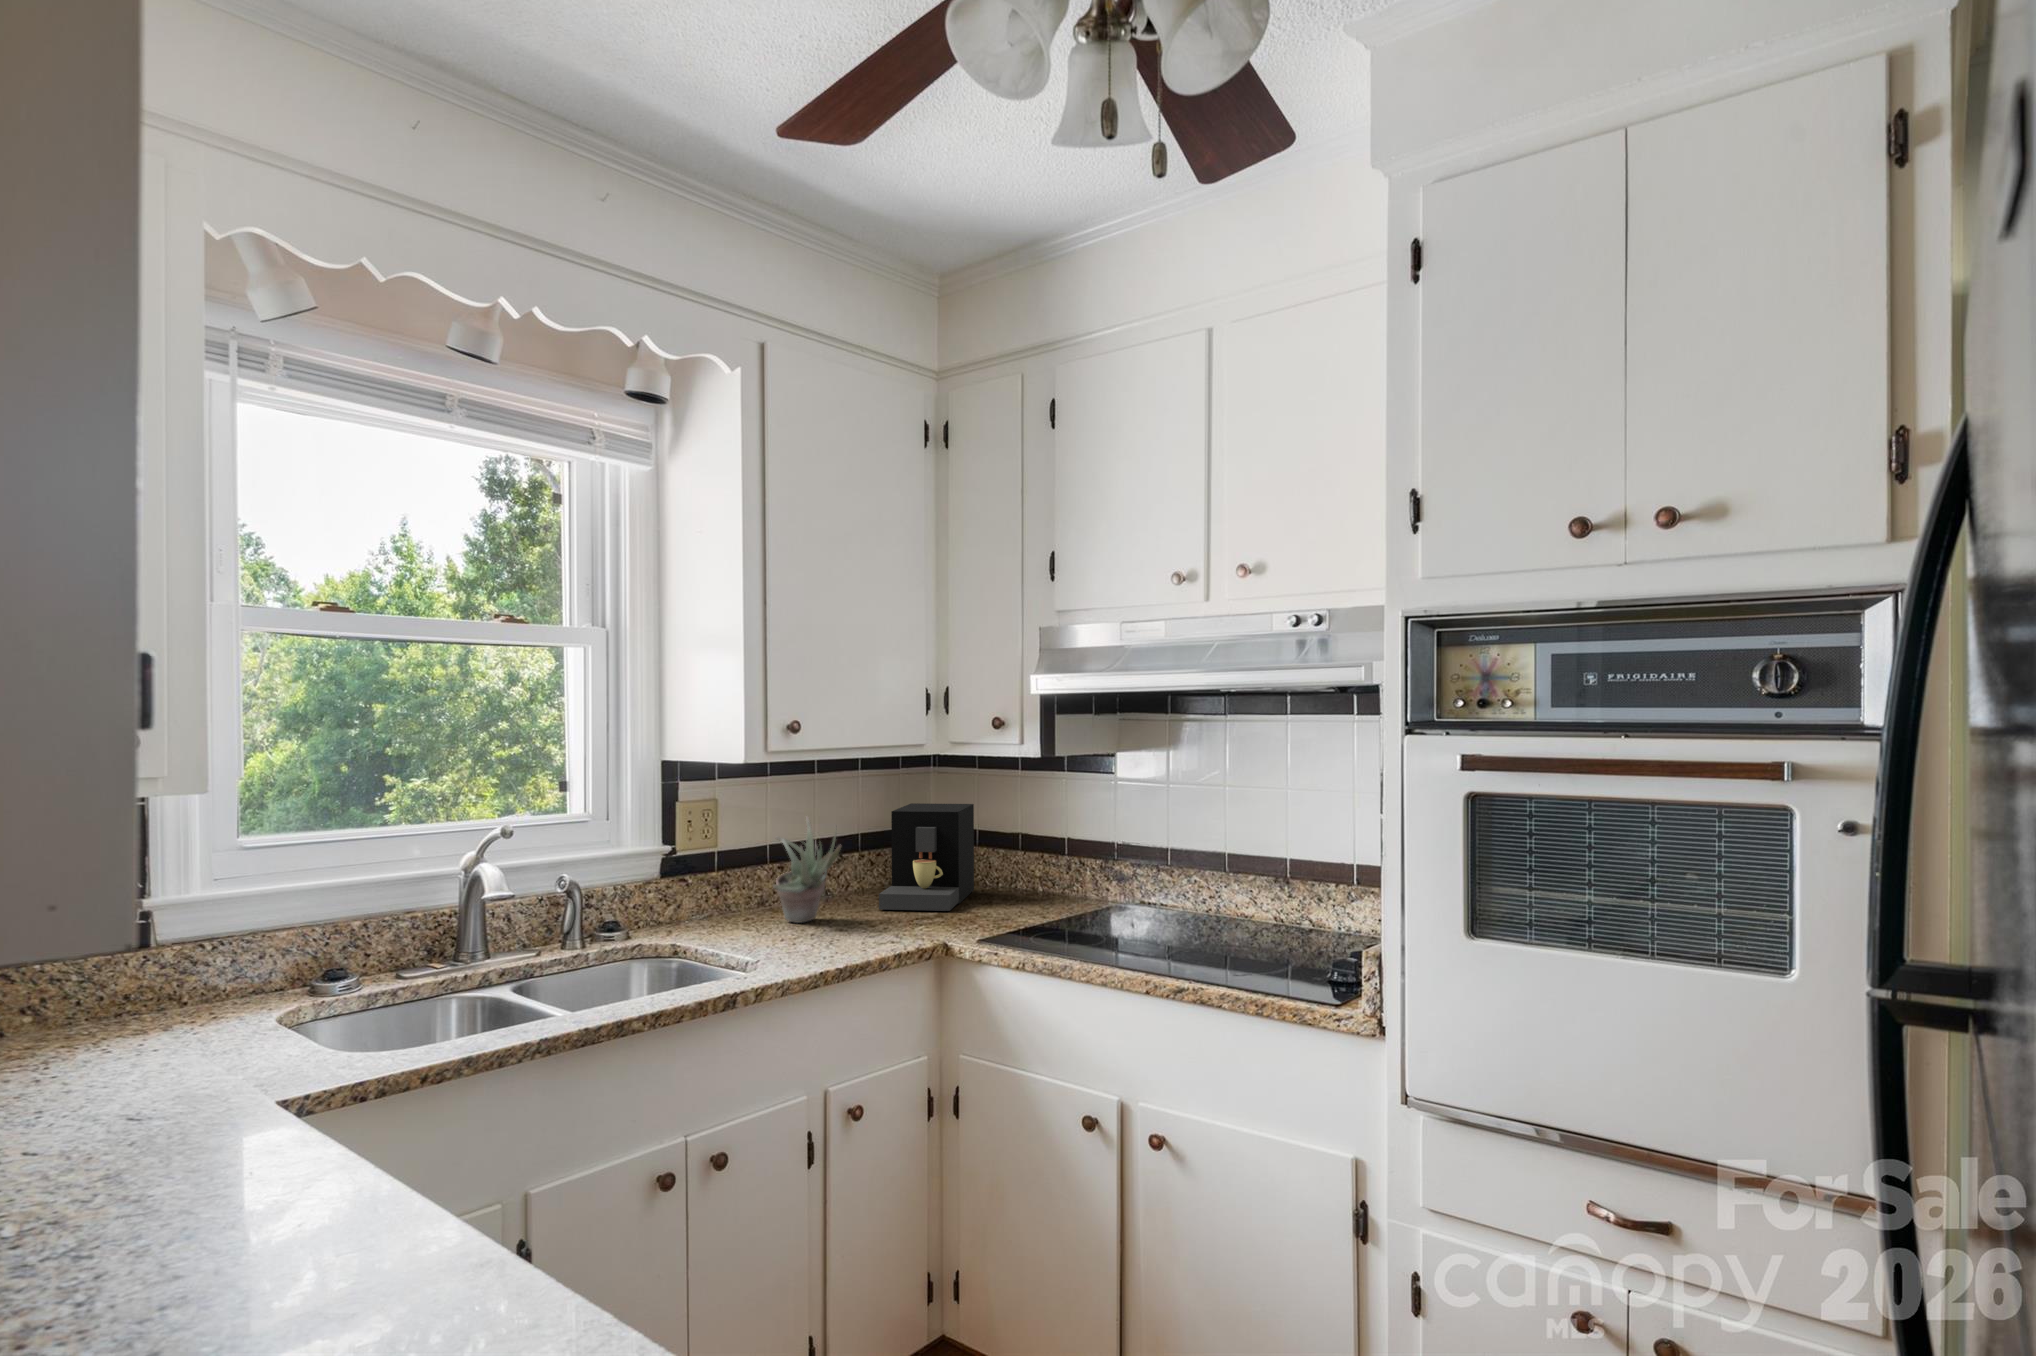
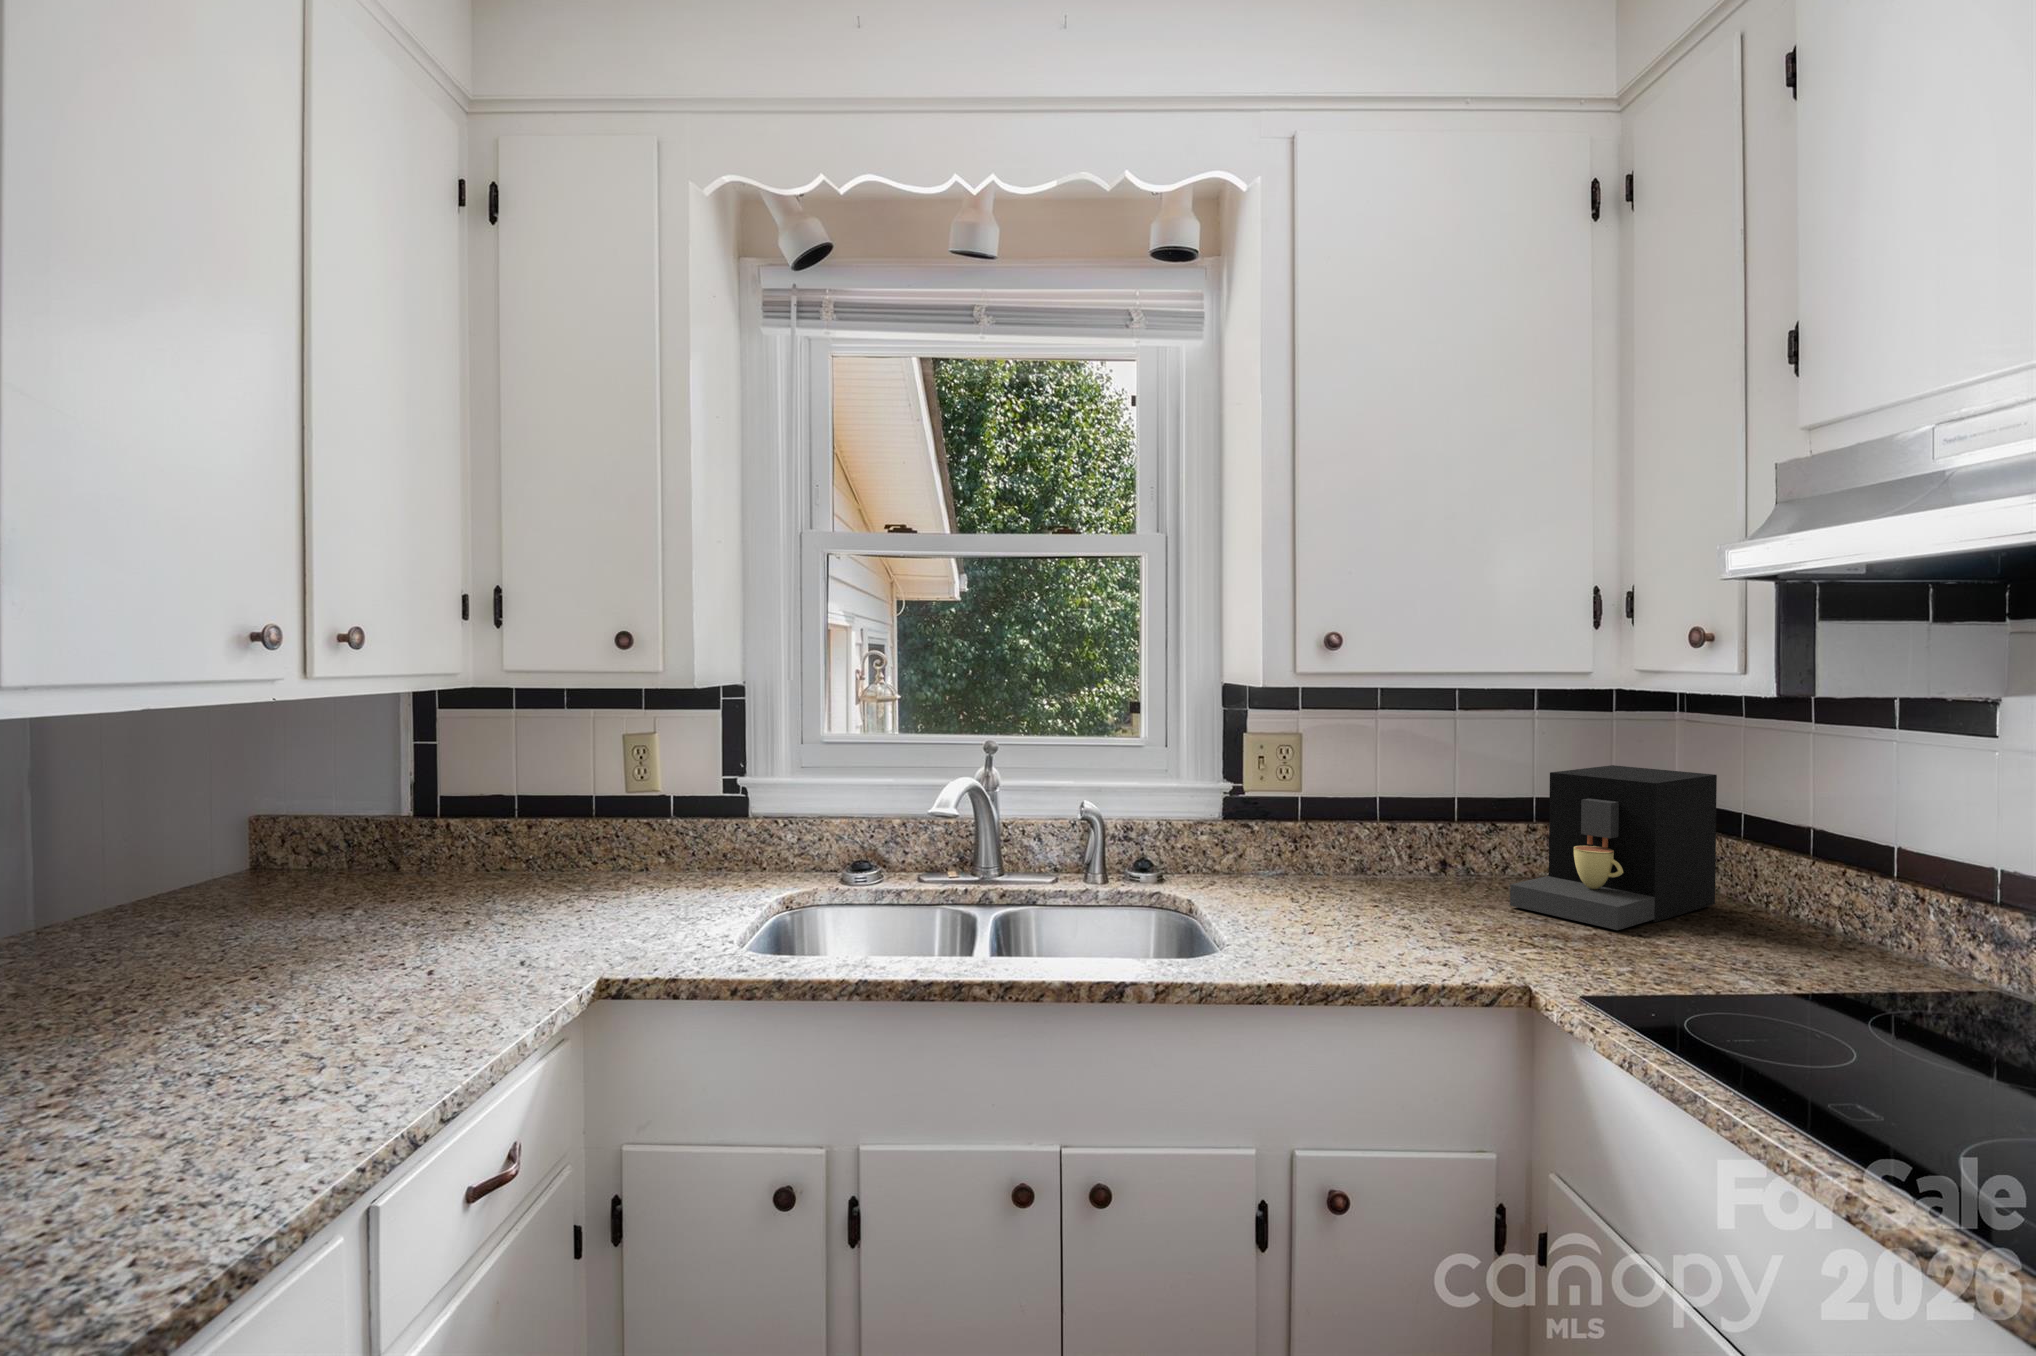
succulent plant: present [773,817,841,923] -> none [1309,766,1429,903]

